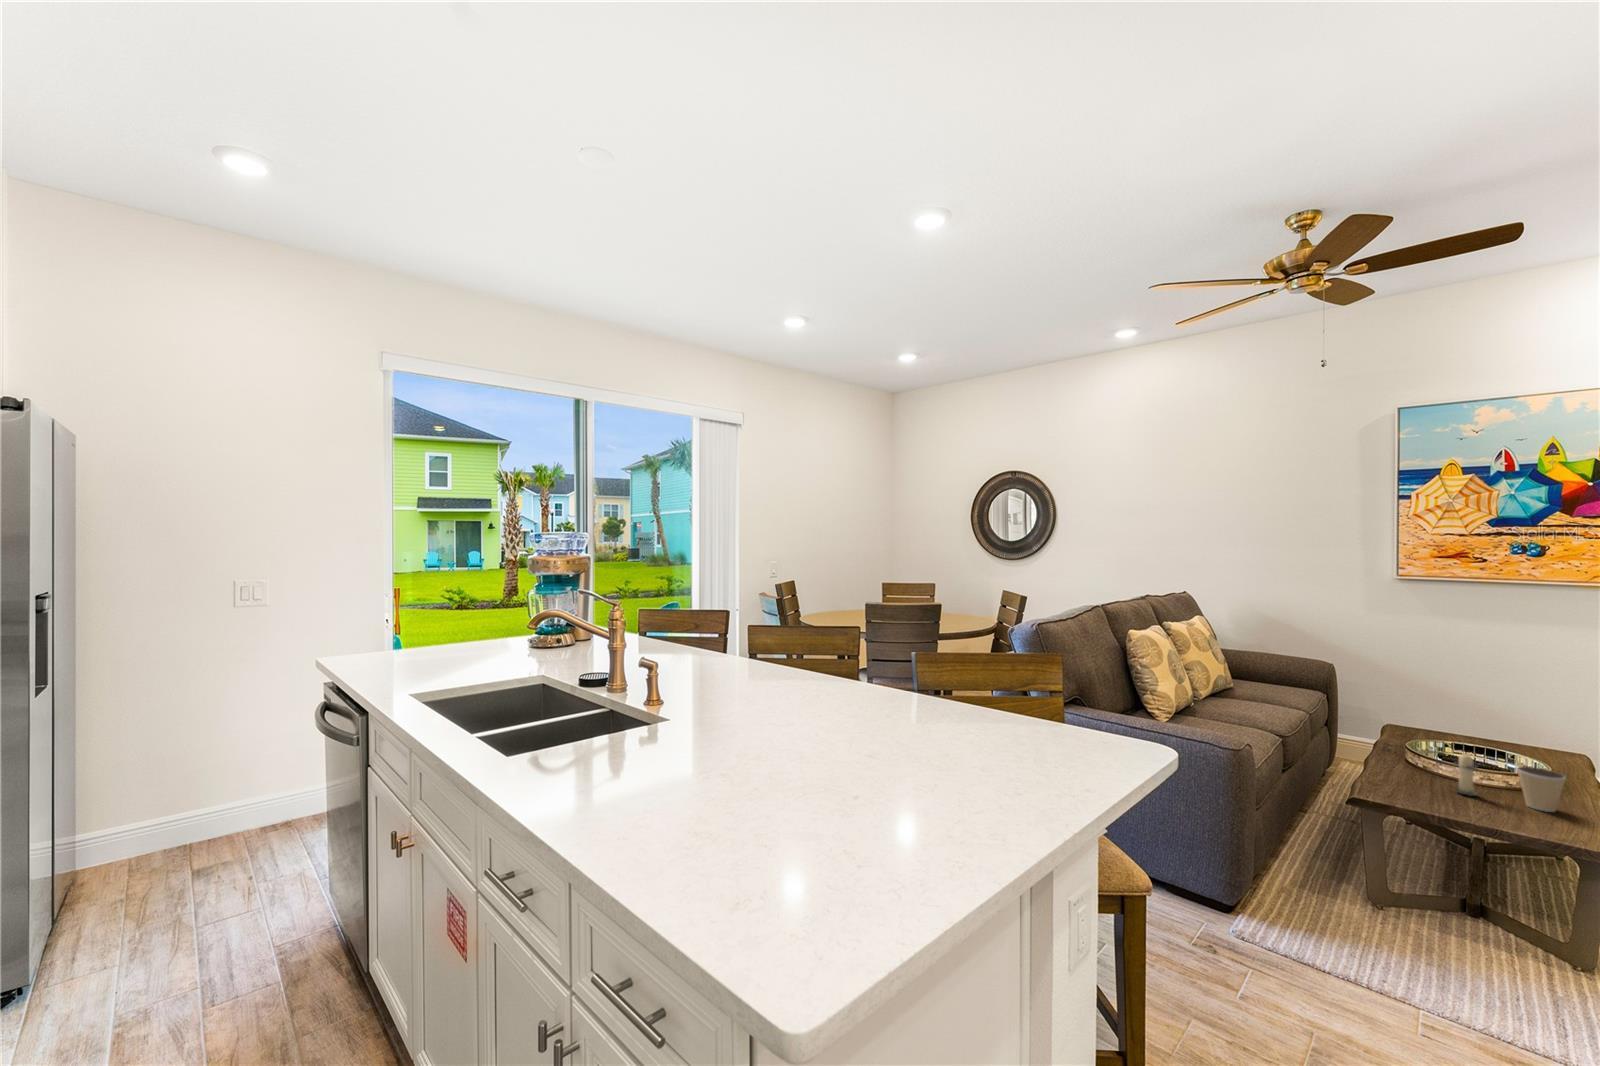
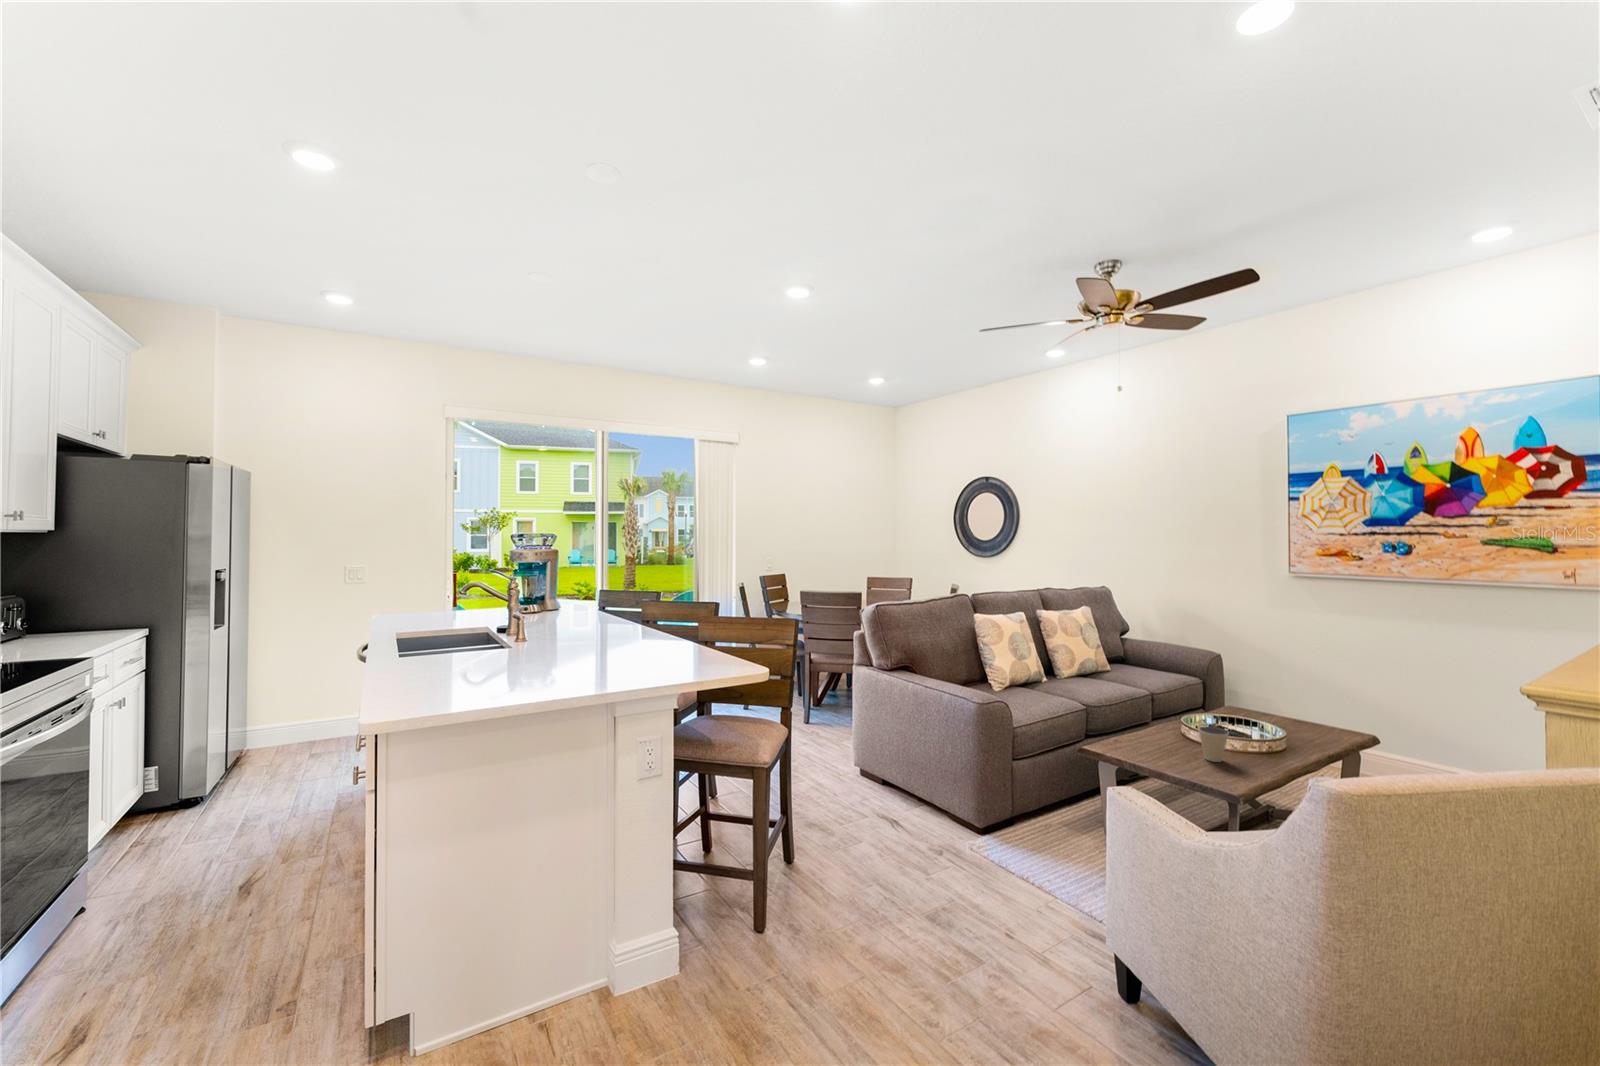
candle: present [1454,754,1478,796] -> none [1158,714,1178,750]

